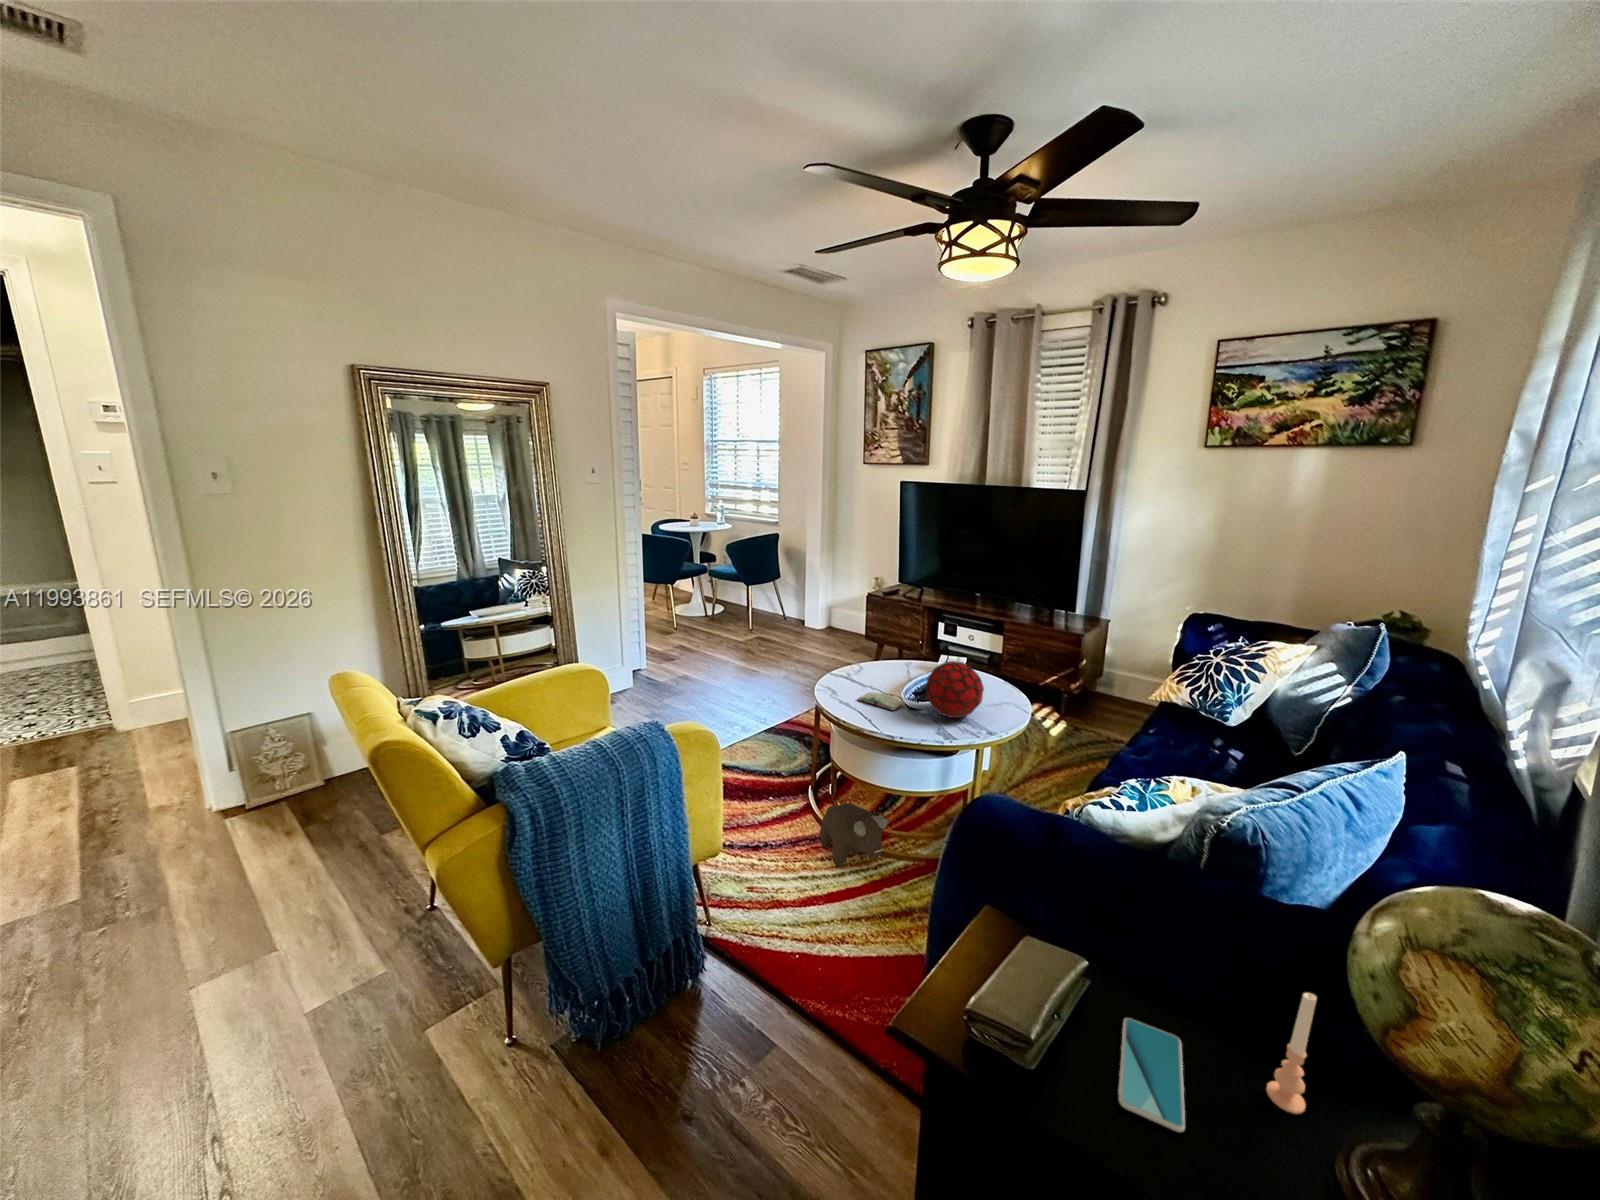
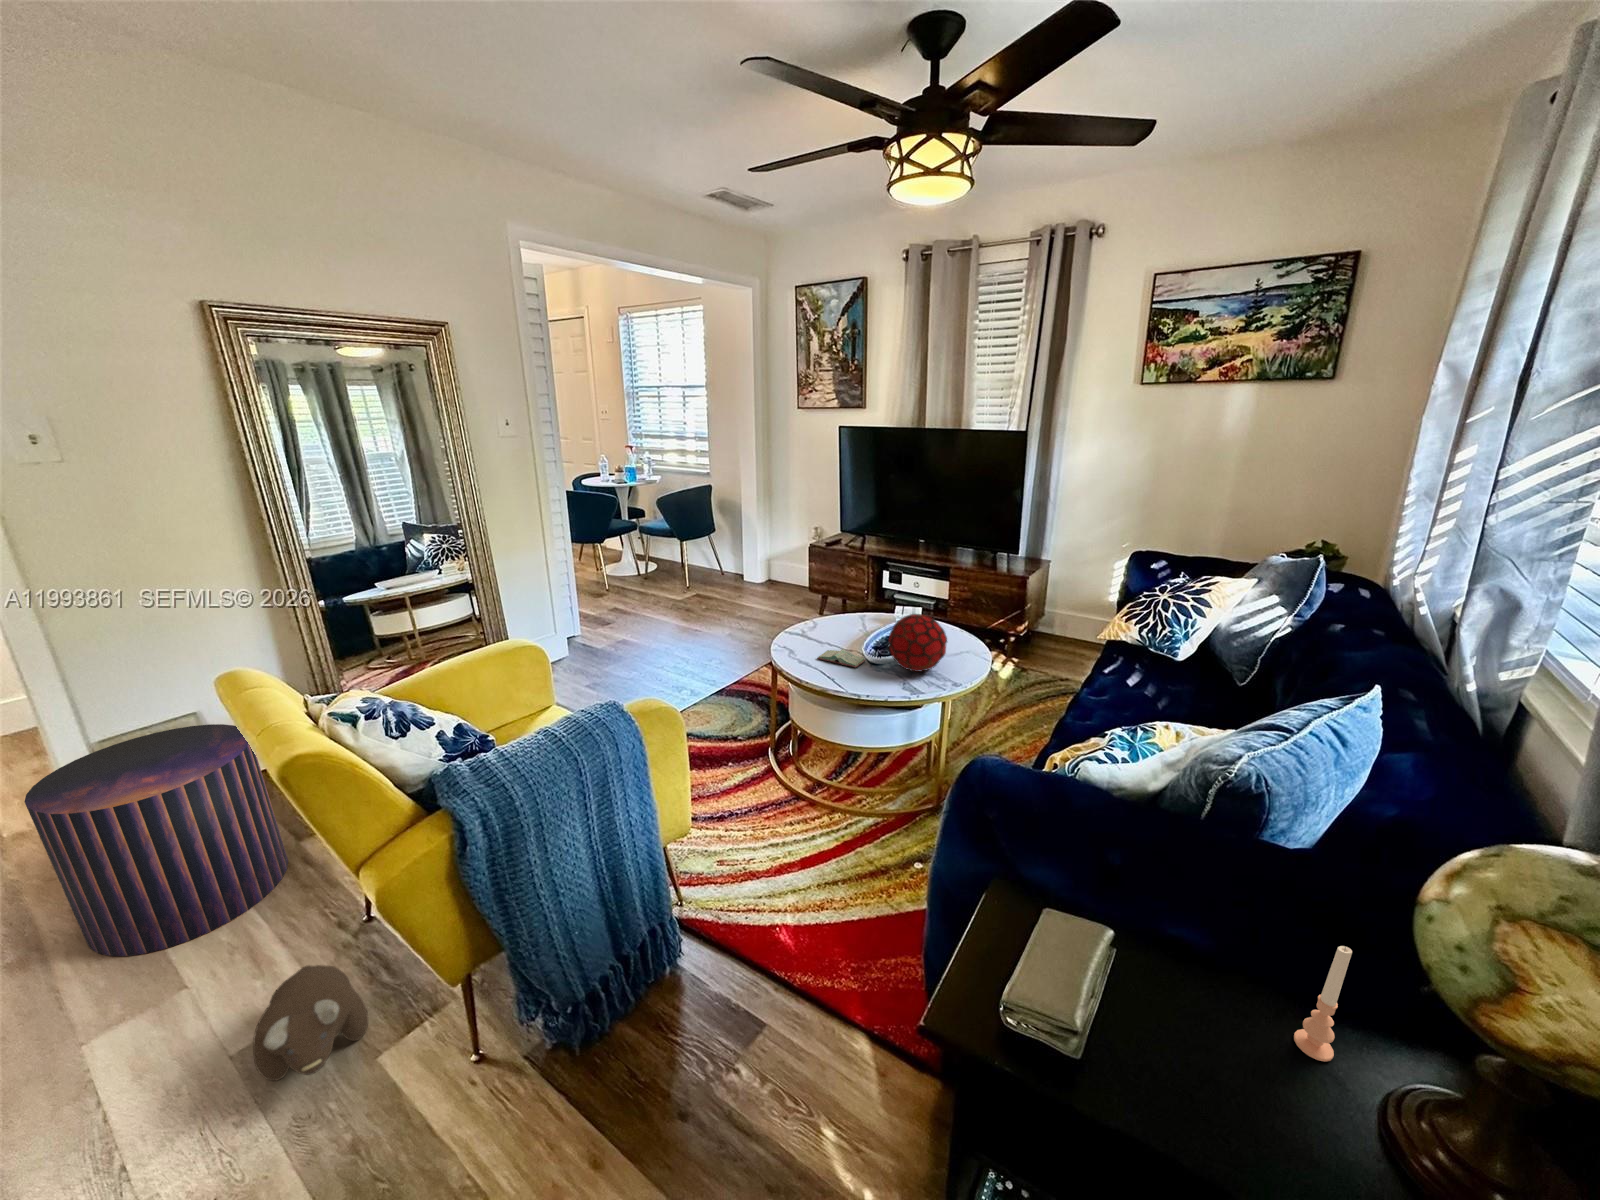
pouf: none [174,722,372,918] -> present [24,724,288,956]
plush toy: present [820,803,889,867] -> present [253,965,368,1081]
smartphone: present [1118,1018,1185,1132] -> none [1148,981,1229,1099]

